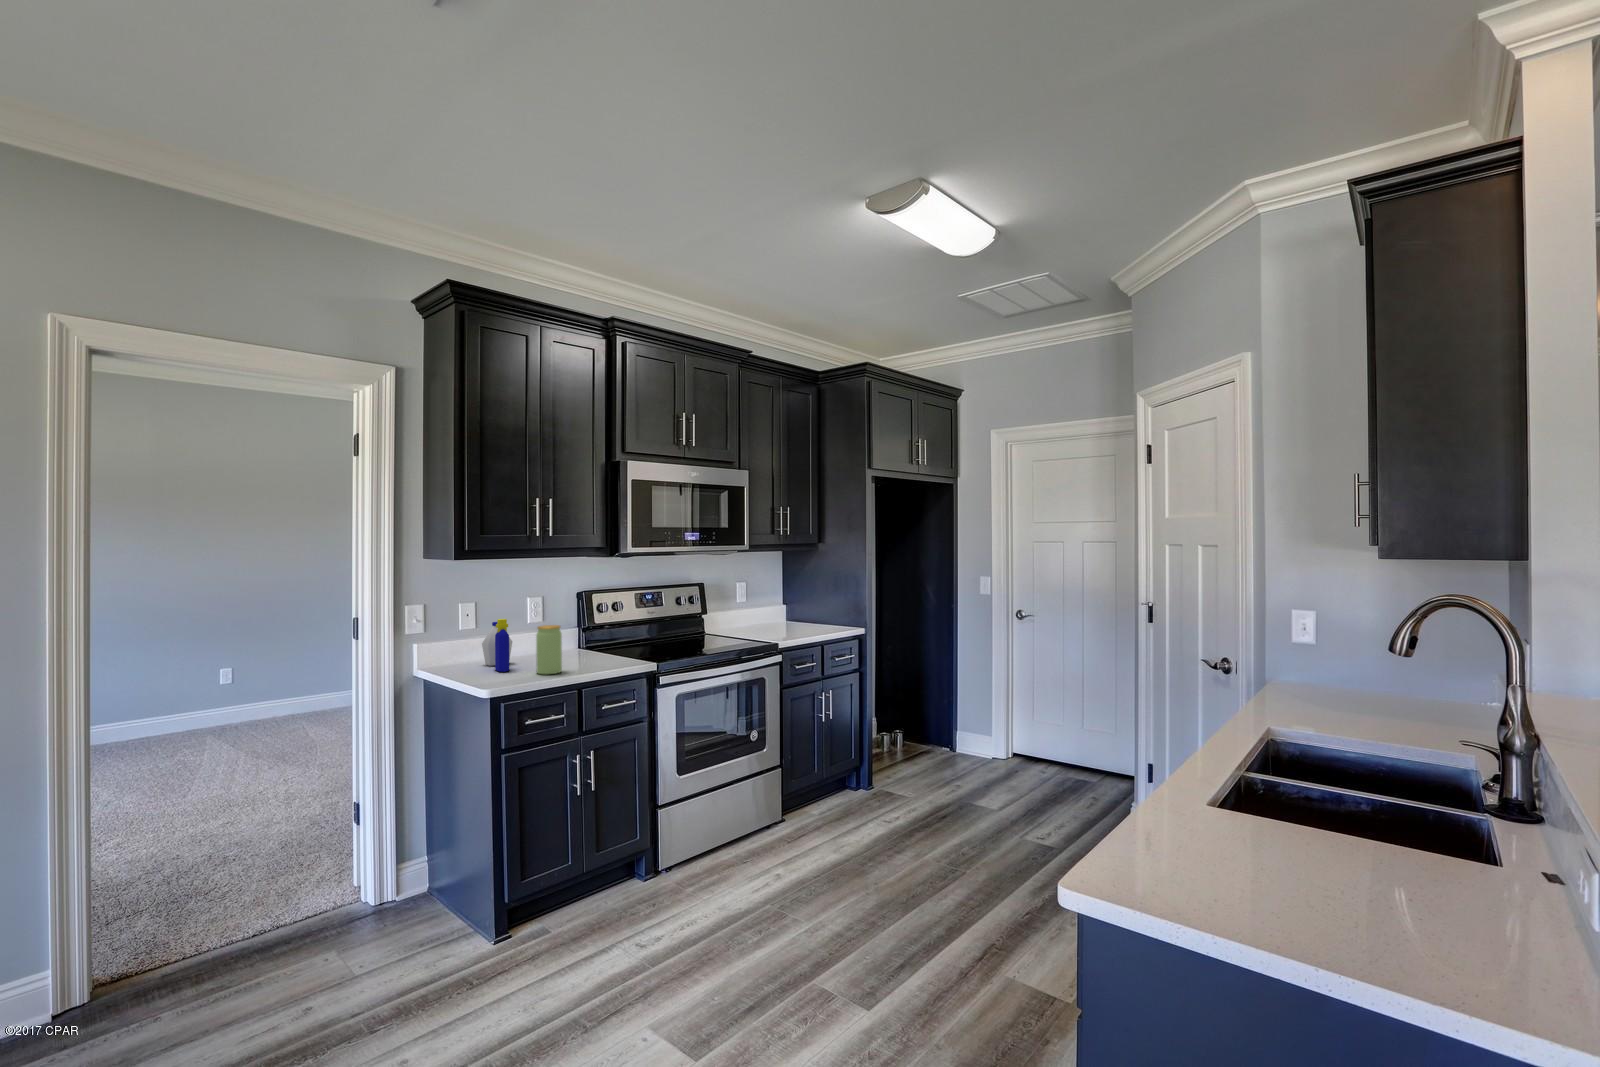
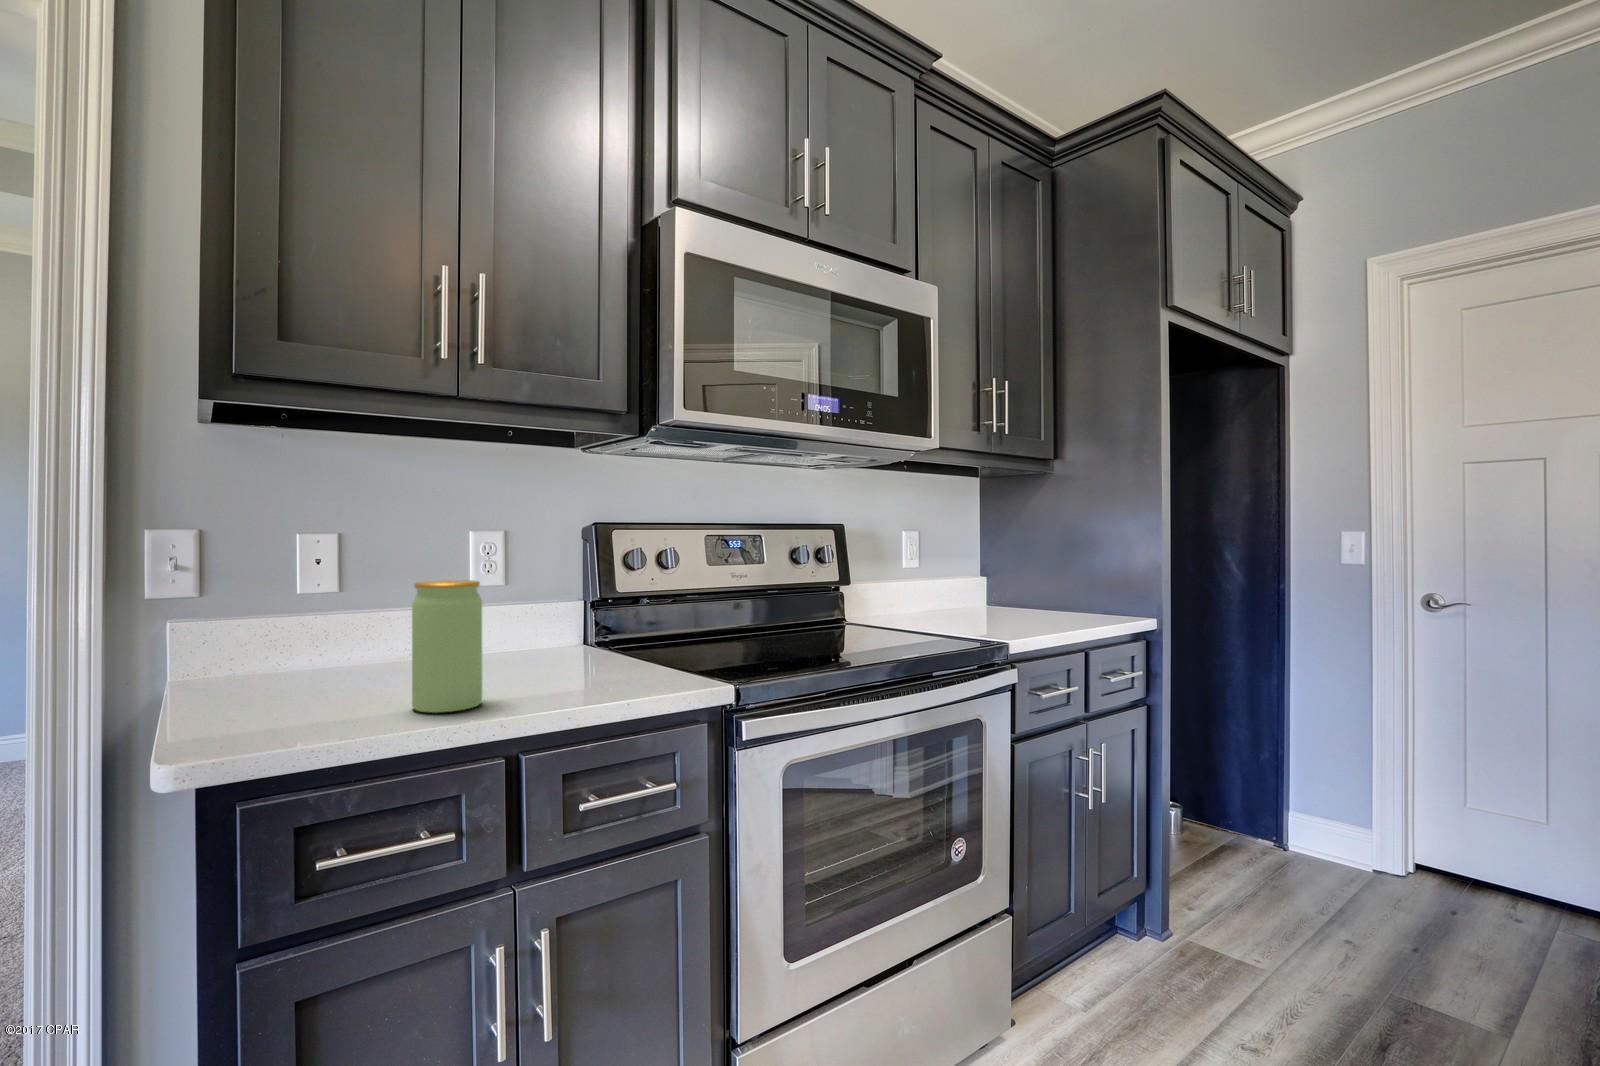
bottle: present [482,619,512,672] -> none [321,564,400,700]

